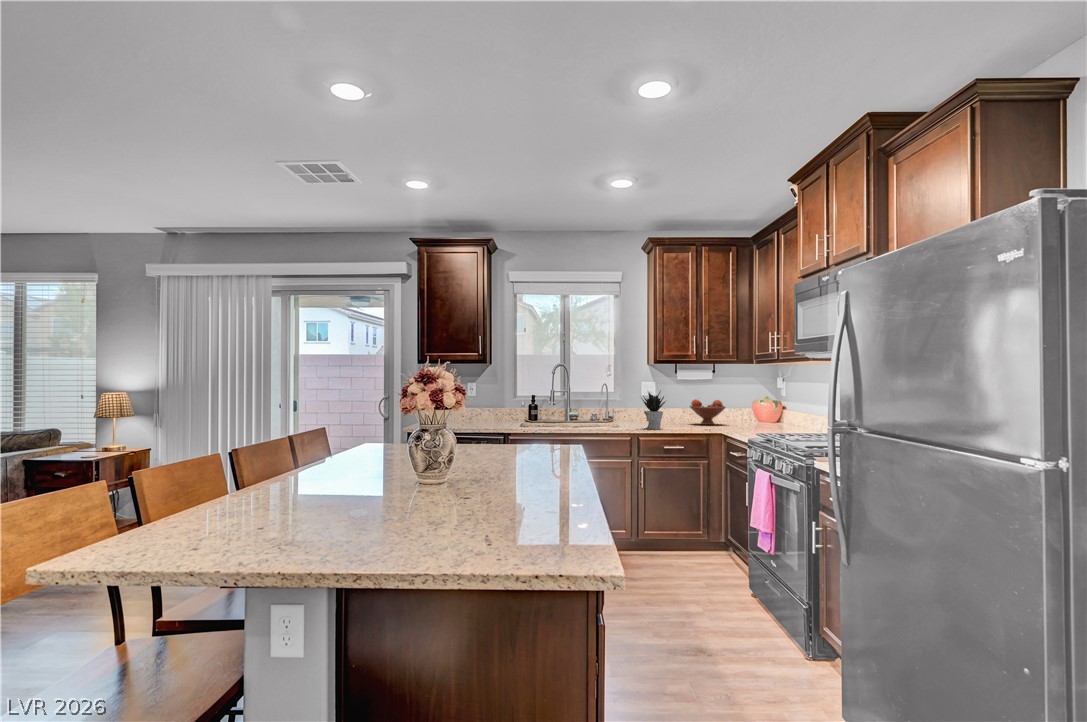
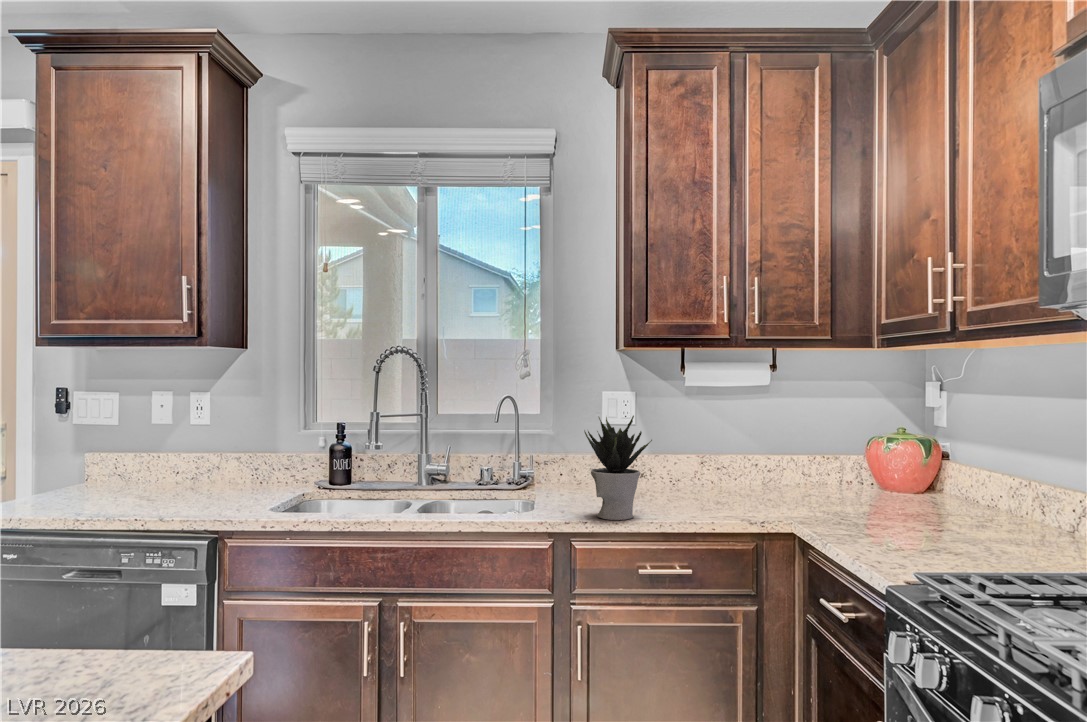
fruit bowl: present [690,399,725,425] -> none [715,429,800,493]

